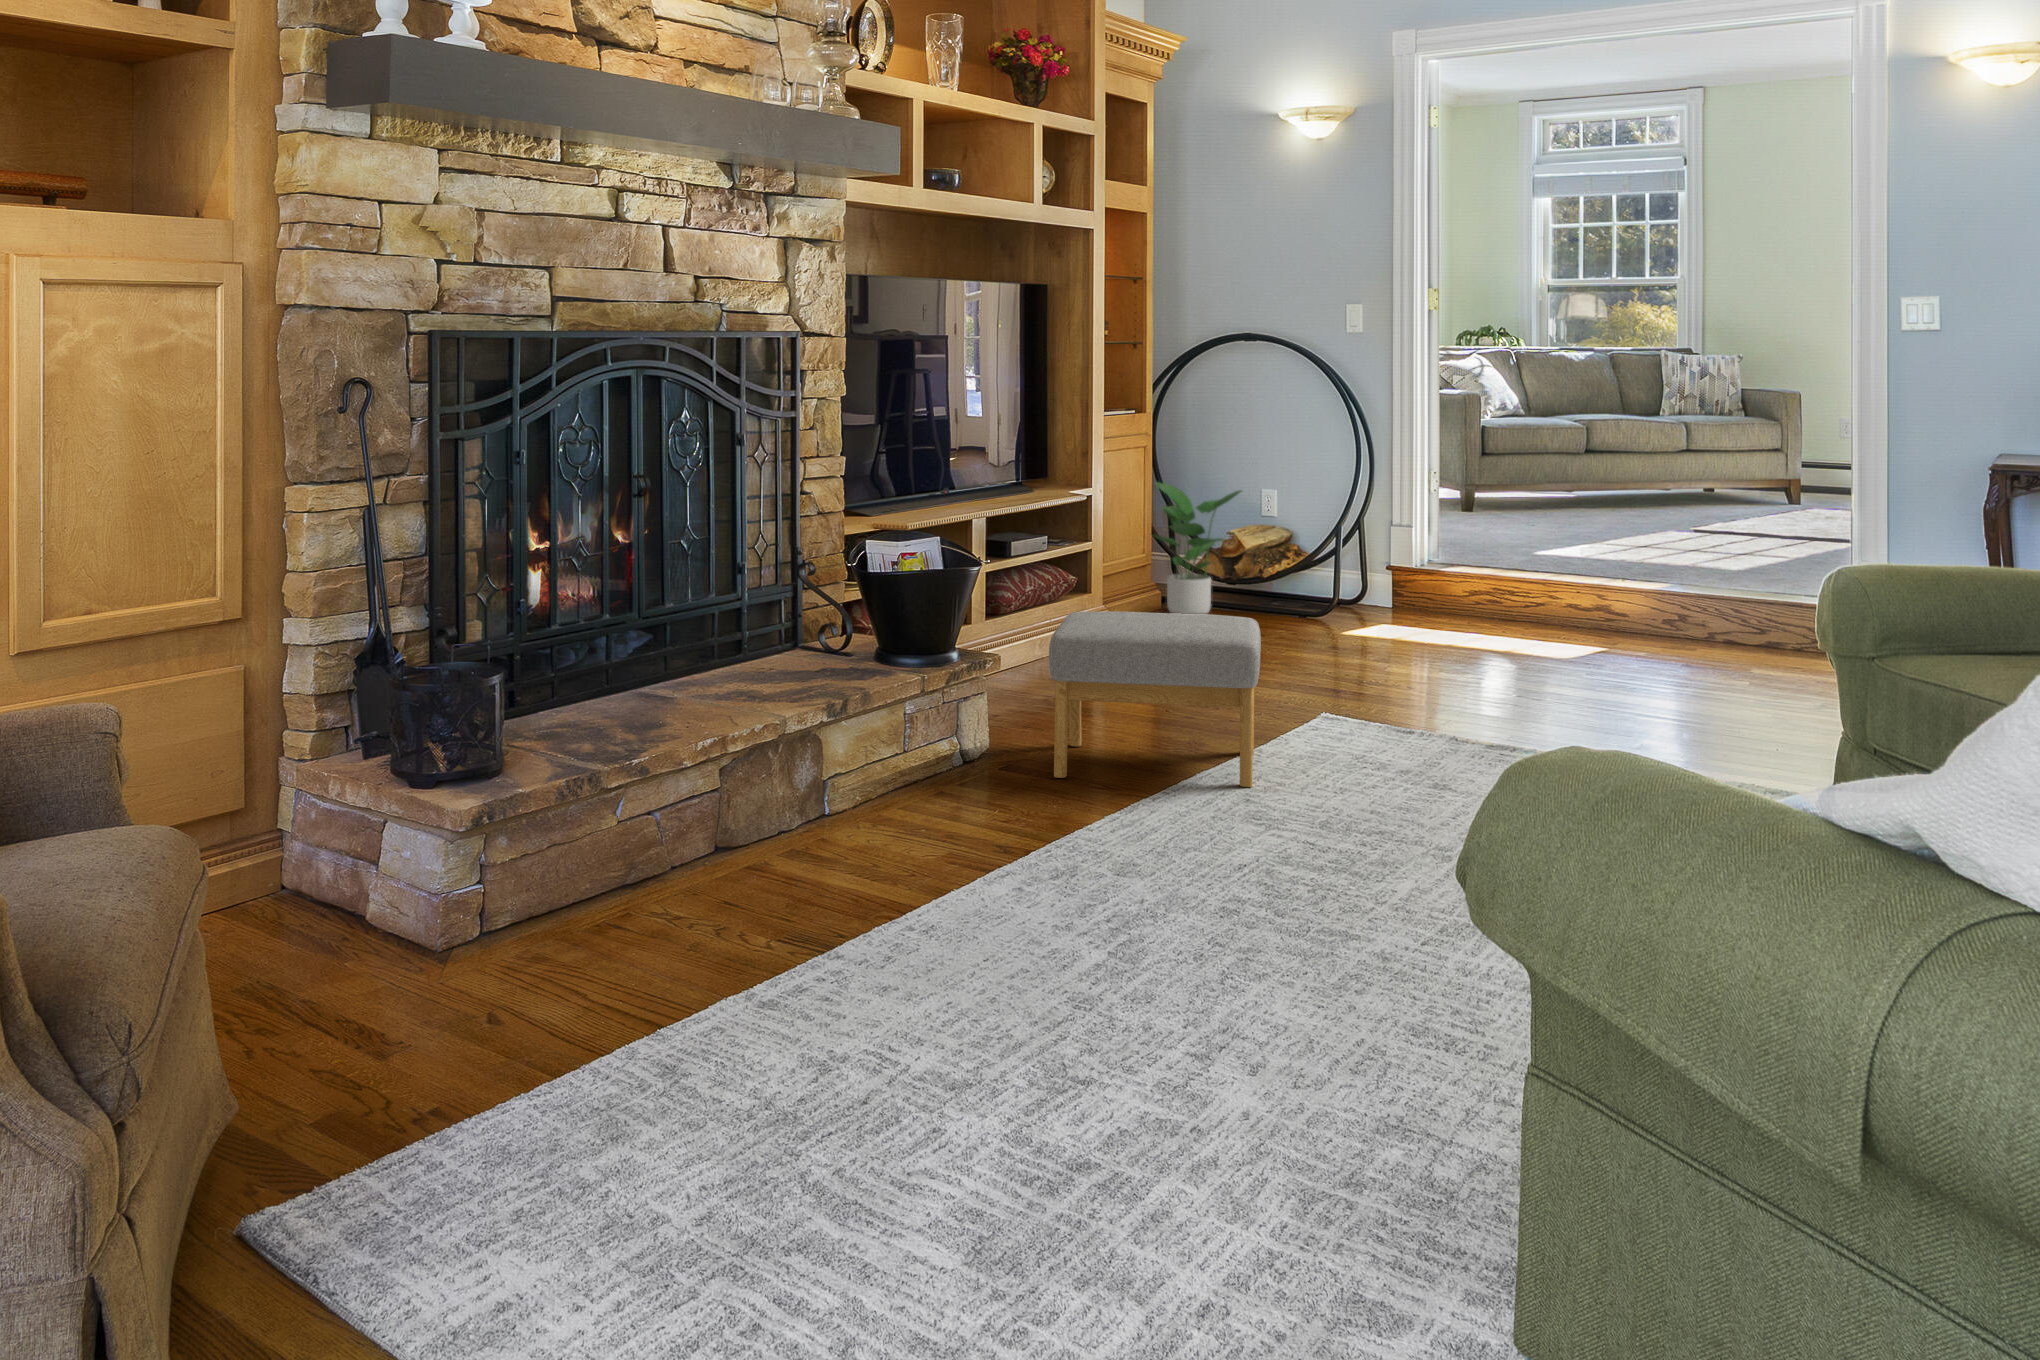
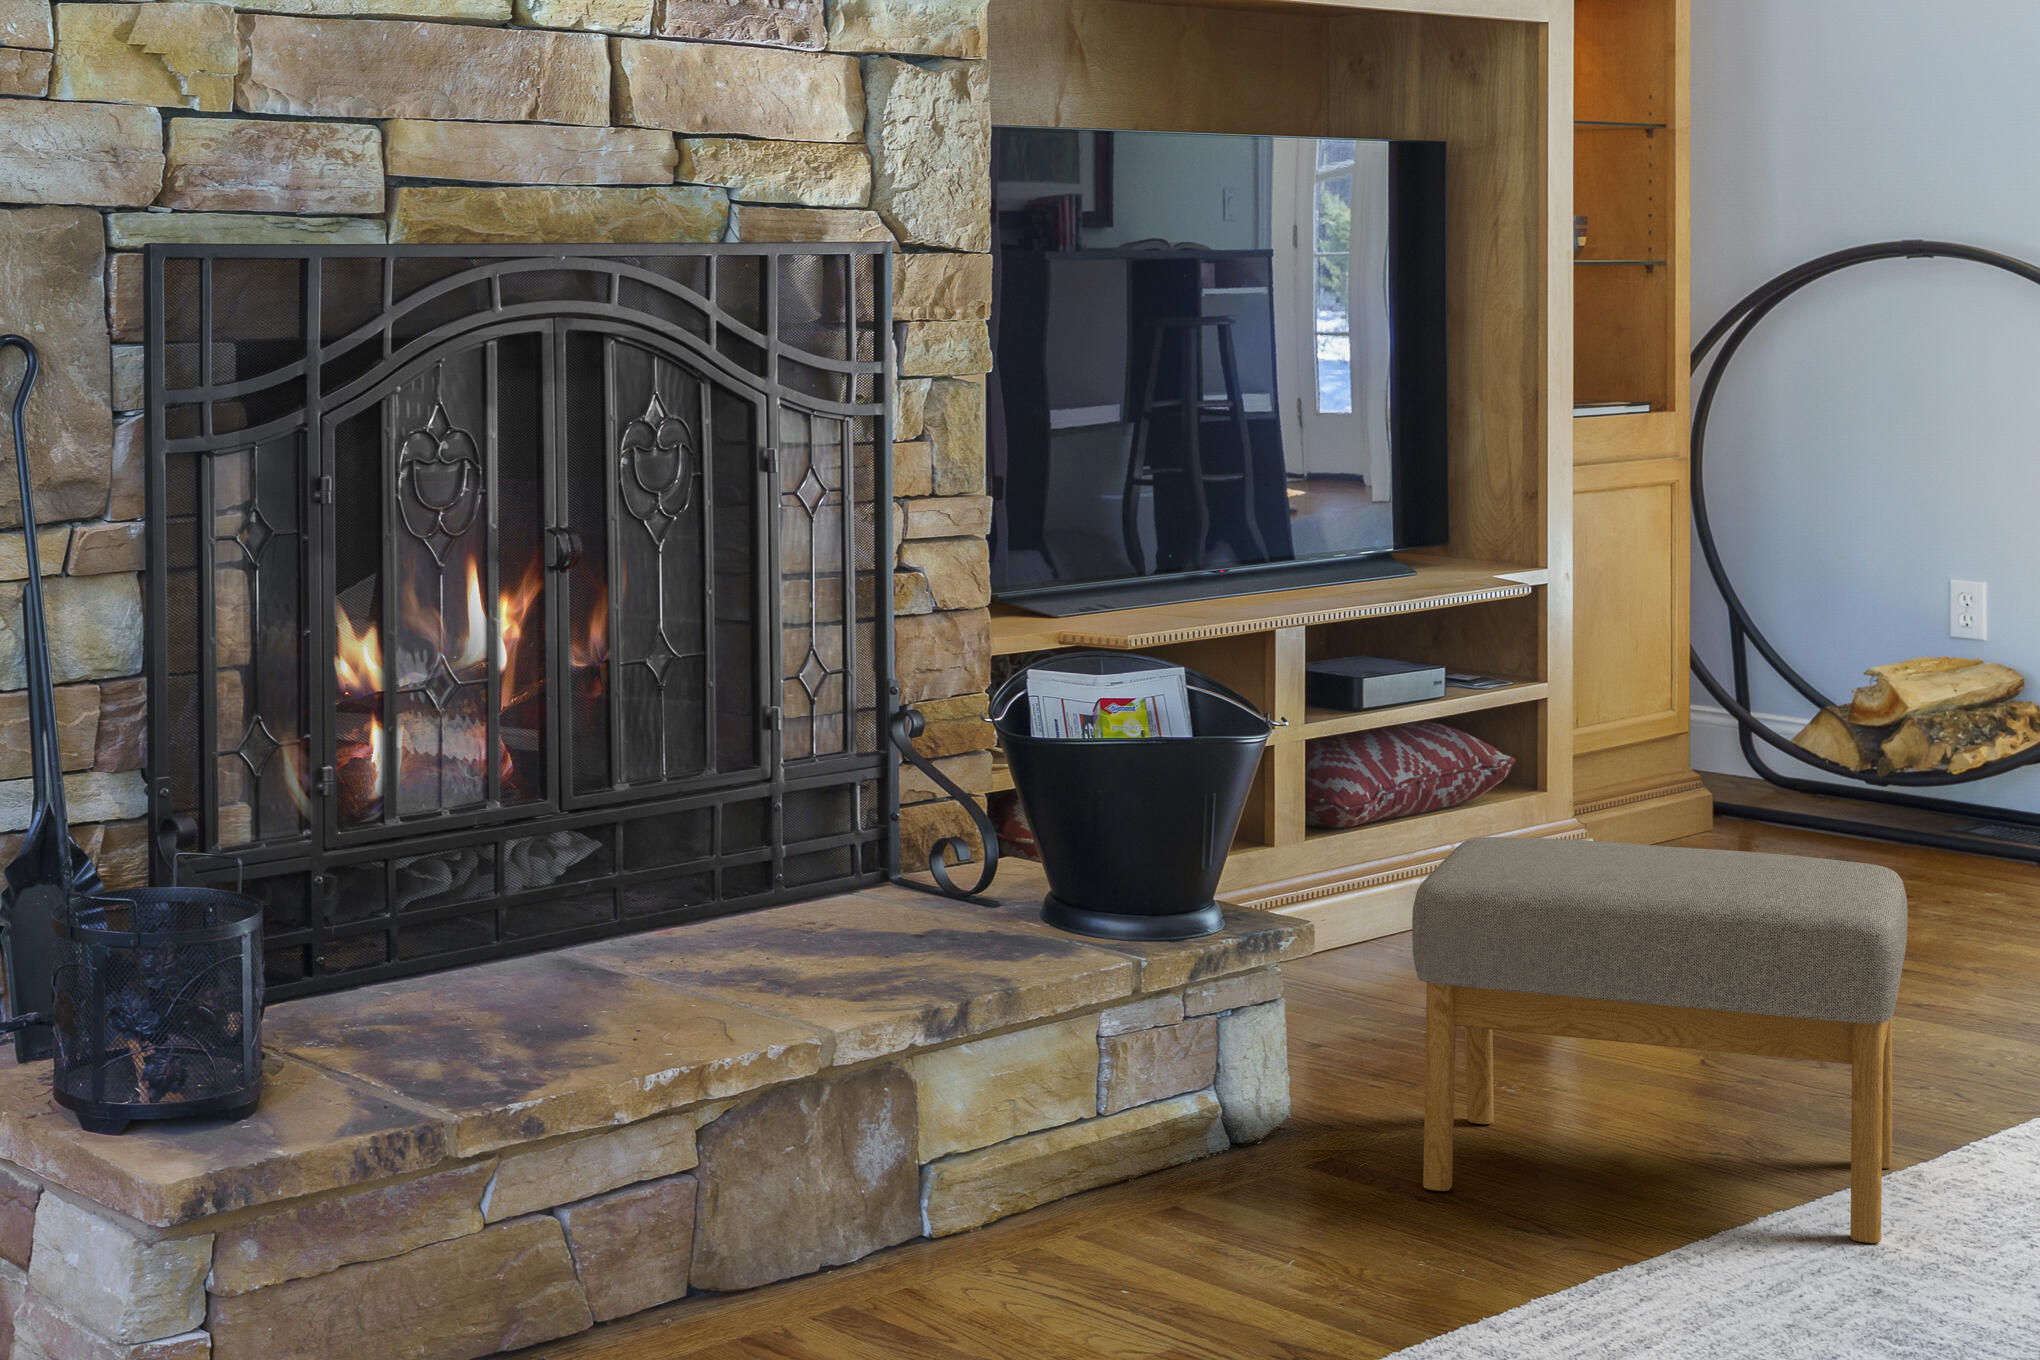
potted plant: present [1153,482,1241,614] -> none [1680,561,1900,852]

